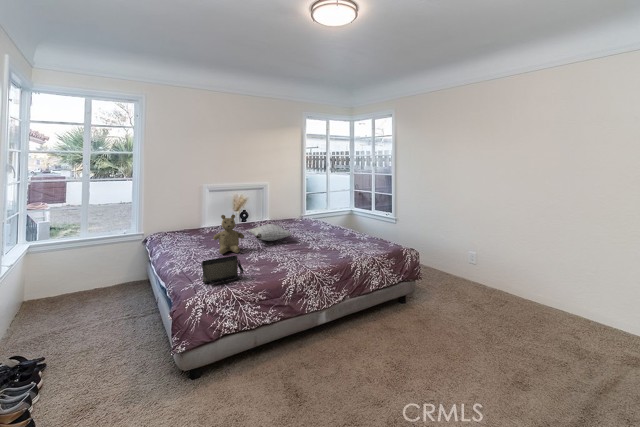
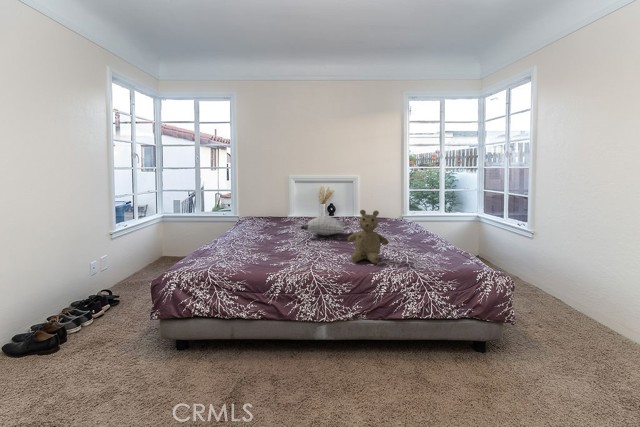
teddy bear: present [213,215,244,254] -> present [348,210,388,263]
handbag: present [201,256,243,284] -> none [196,237,238,264]

